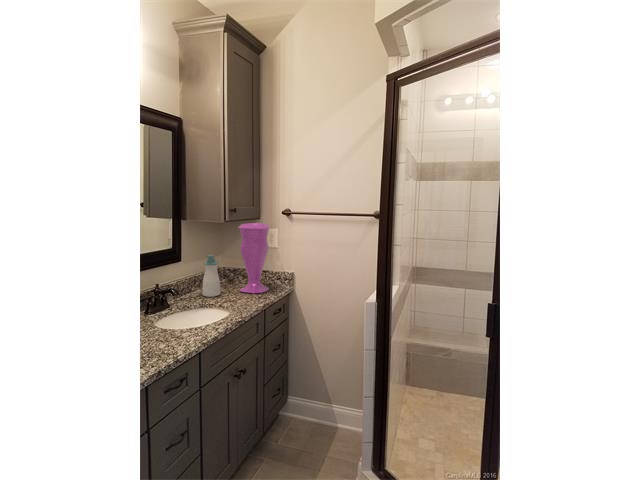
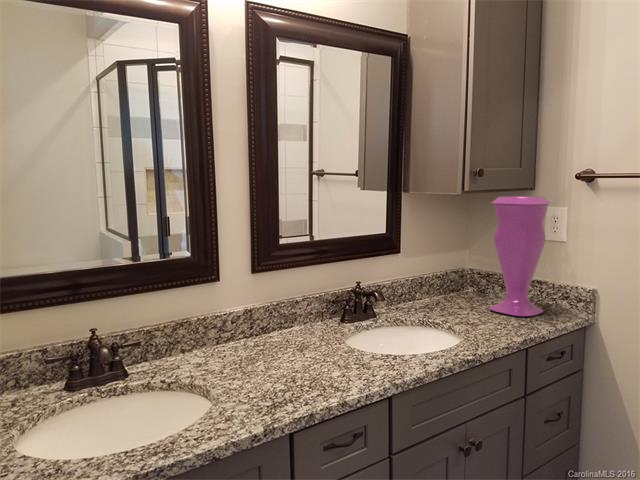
soap bottle: present [203,255,220,297] -> none [429,246,457,312]

